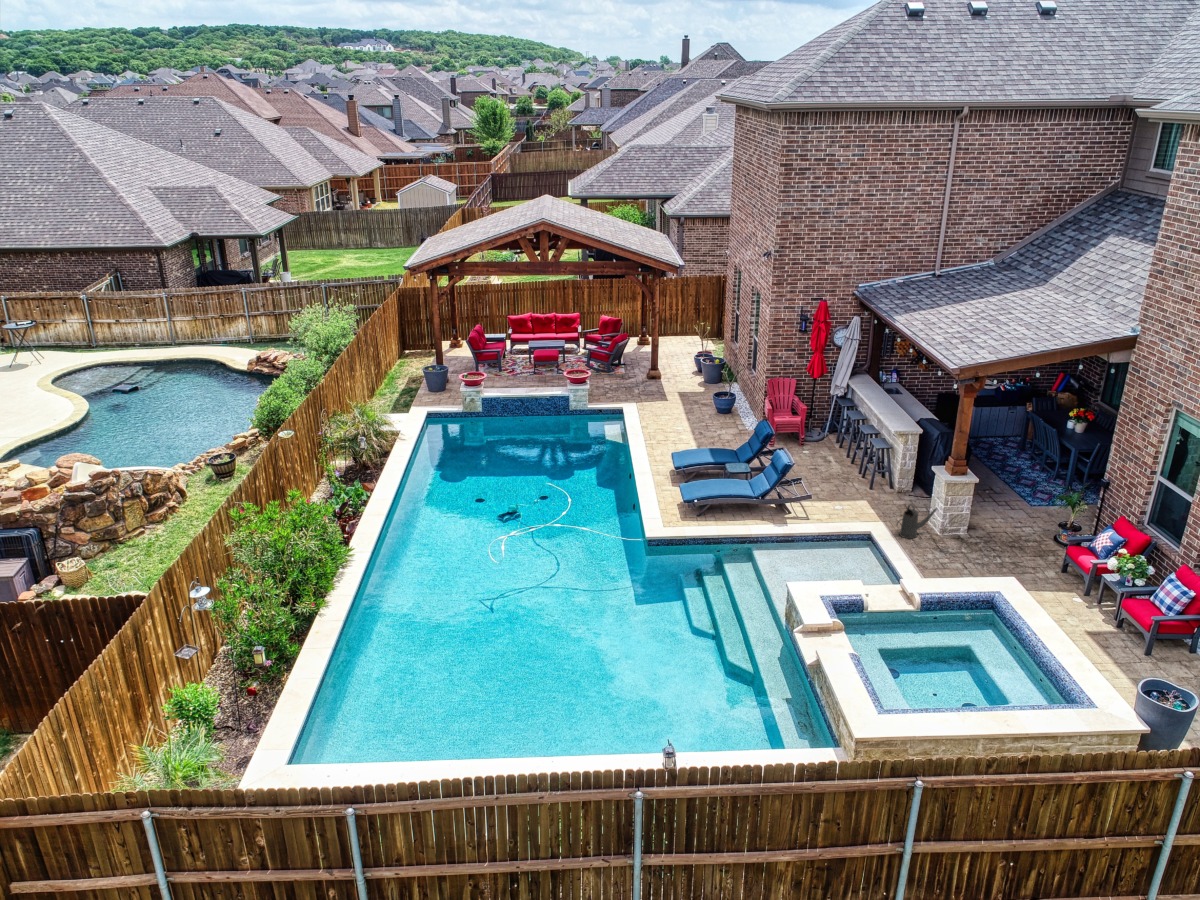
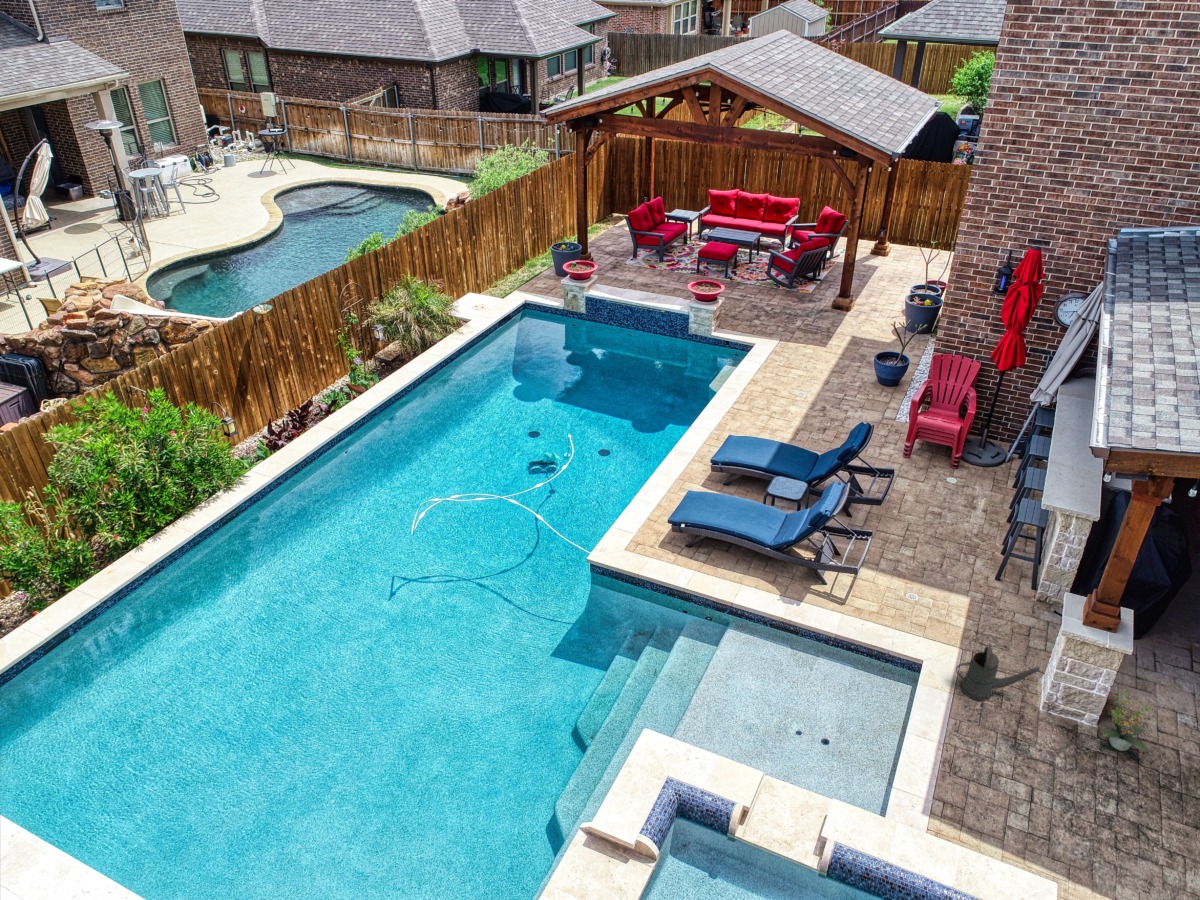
potted plant: none [975,503,999,537] -> present [1102,690,1150,751]

